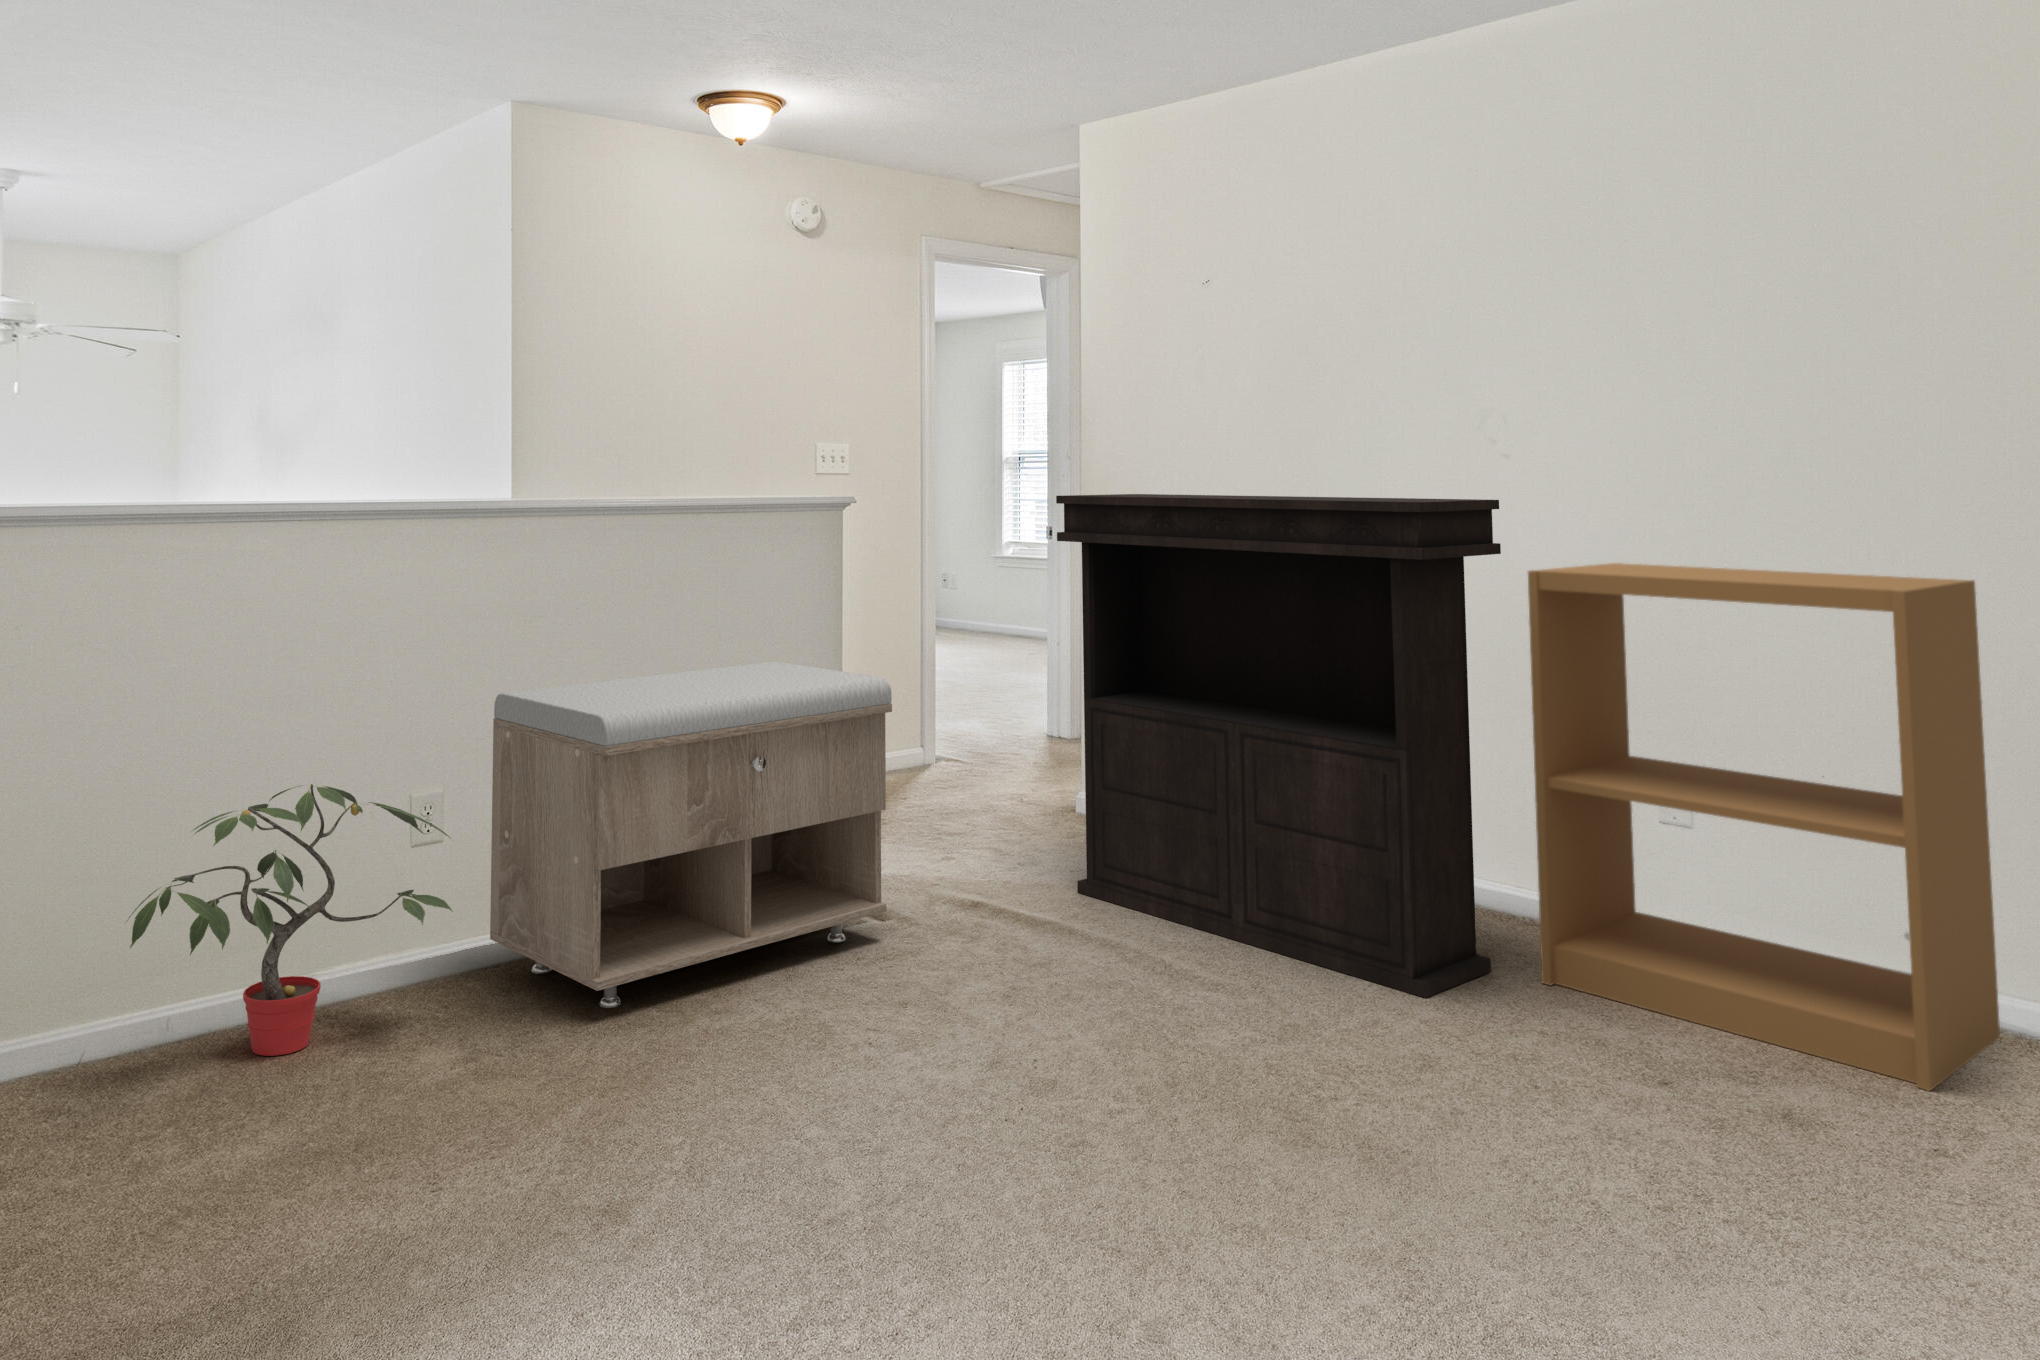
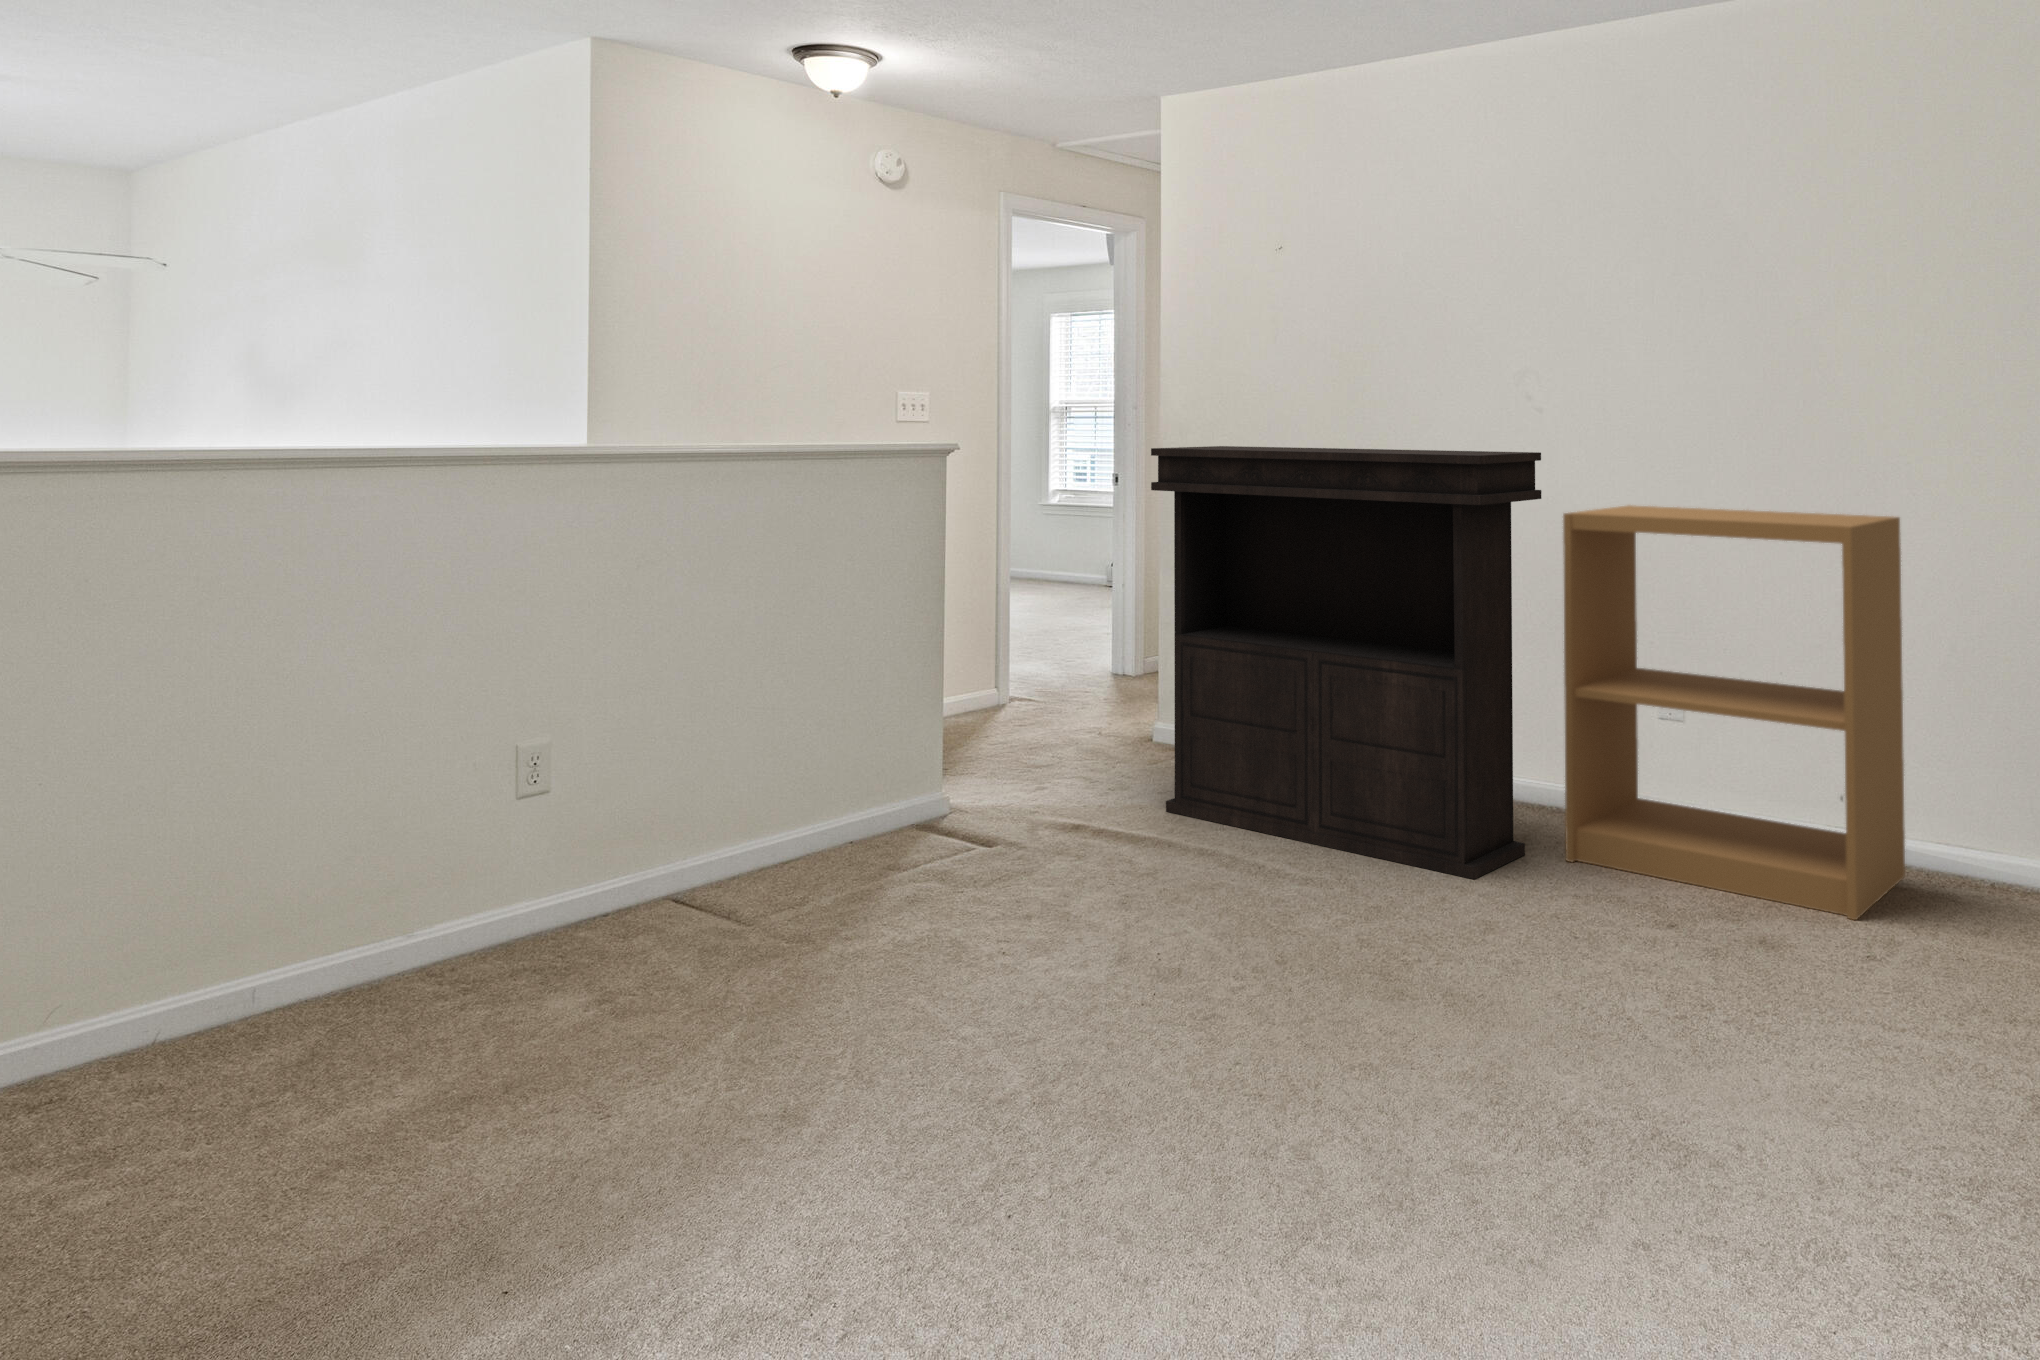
storage bench: present [490,661,892,1008] -> none [608,609,1004,942]
potted plant: present [129,784,453,1056] -> none [233,743,590,1012]

